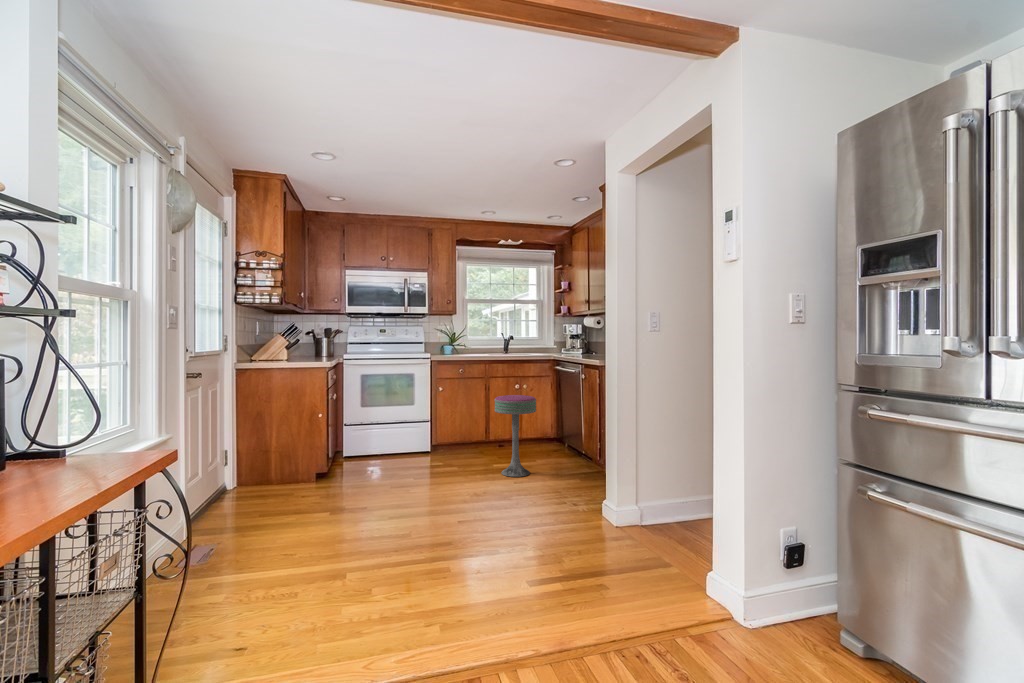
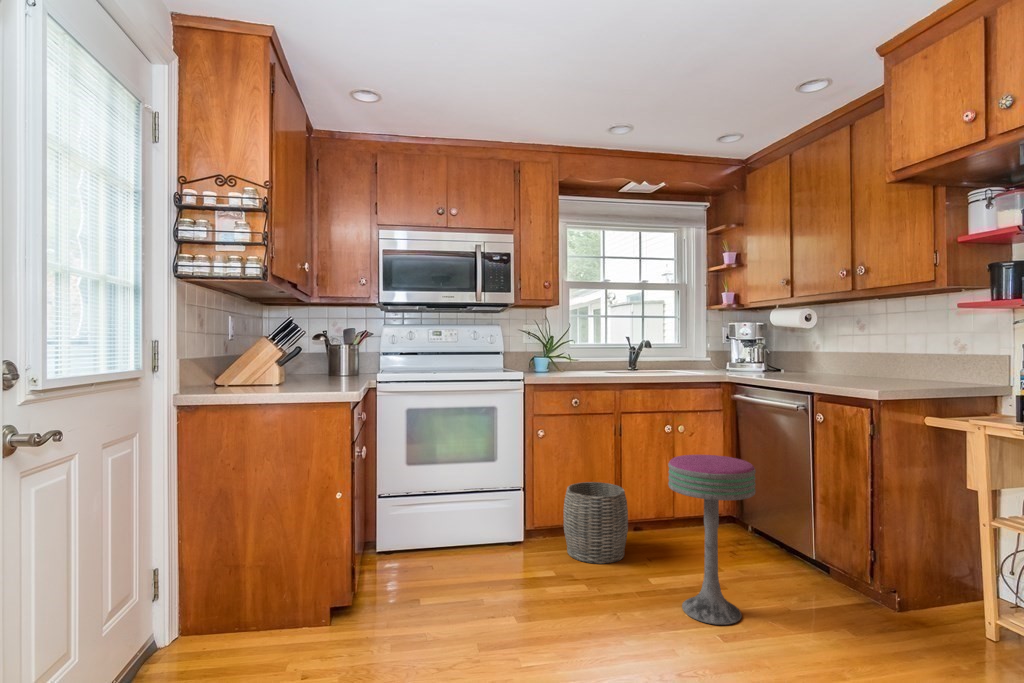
woven basket: none [451,417,487,459] -> present [563,482,628,564]

